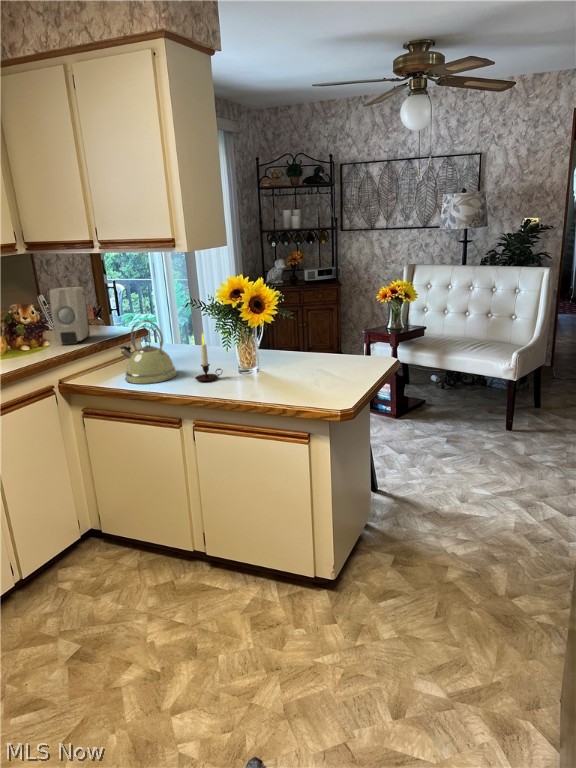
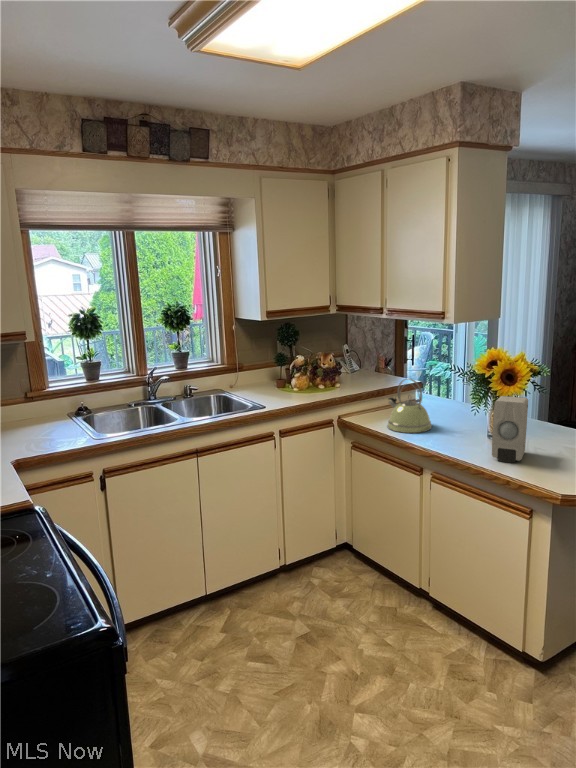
soap dispenser: present [49,287,90,345] -> present [492,396,528,463]
candle: present [196,333,222,381] -> none [443,397,470,440]

